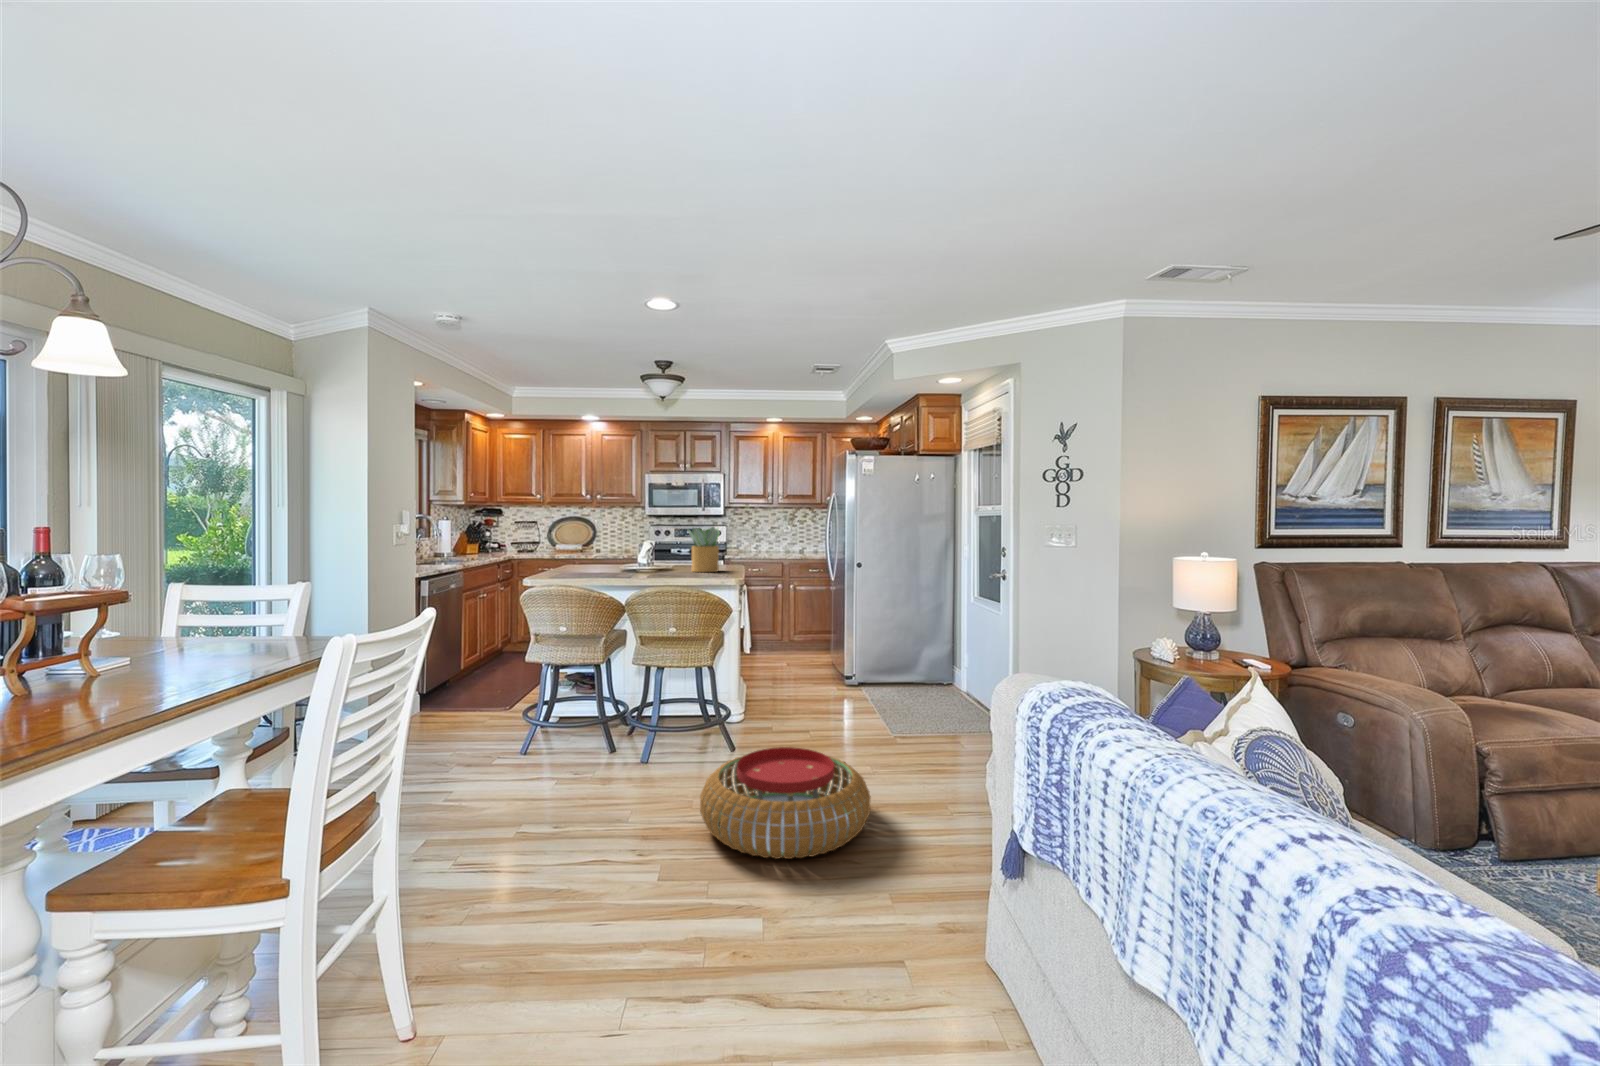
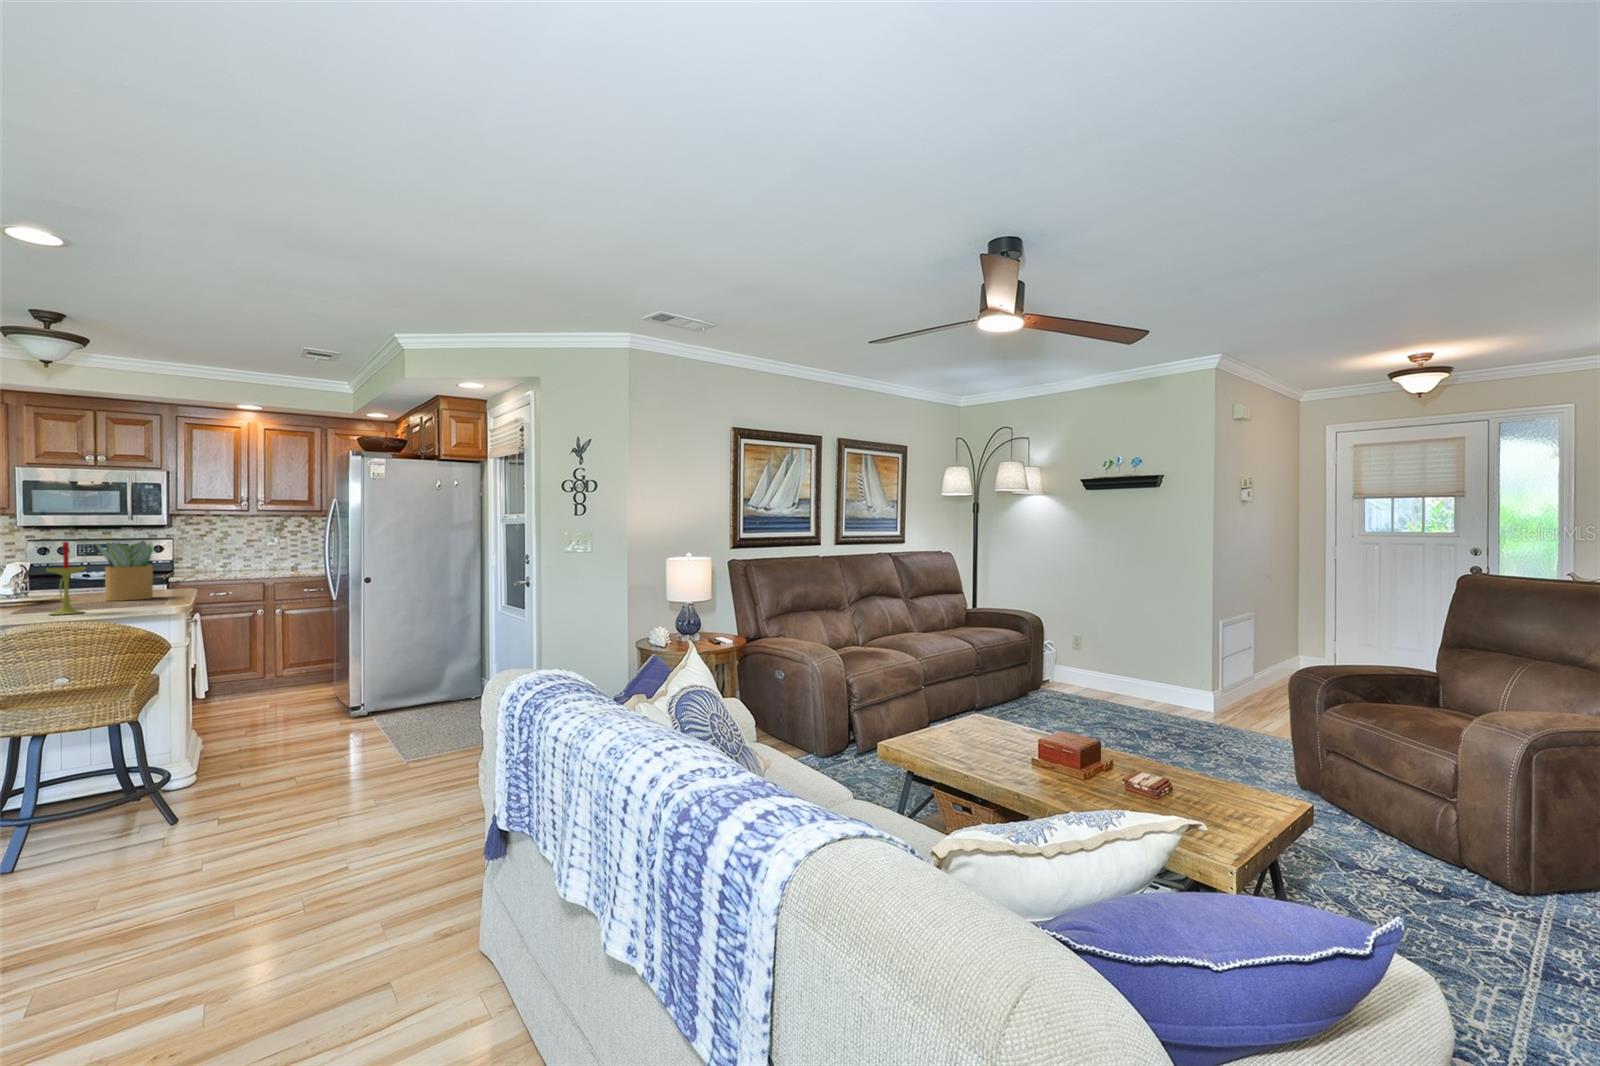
candle: none [661,525,683,581] -> present [47,542,85,615]
pouf: present [700,747,871,859] -> none [112,794,365,933]

